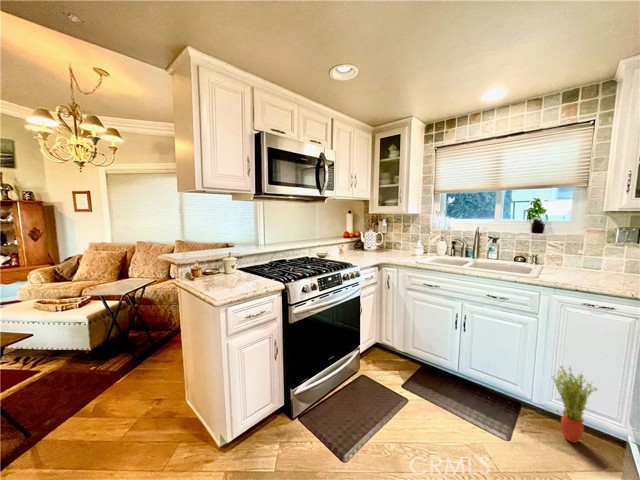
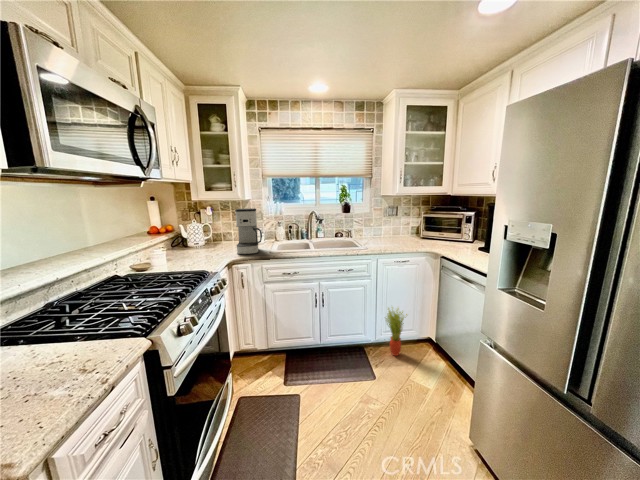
coffee maker: none [388,221,412,261] -> present [235,208,262,254]

